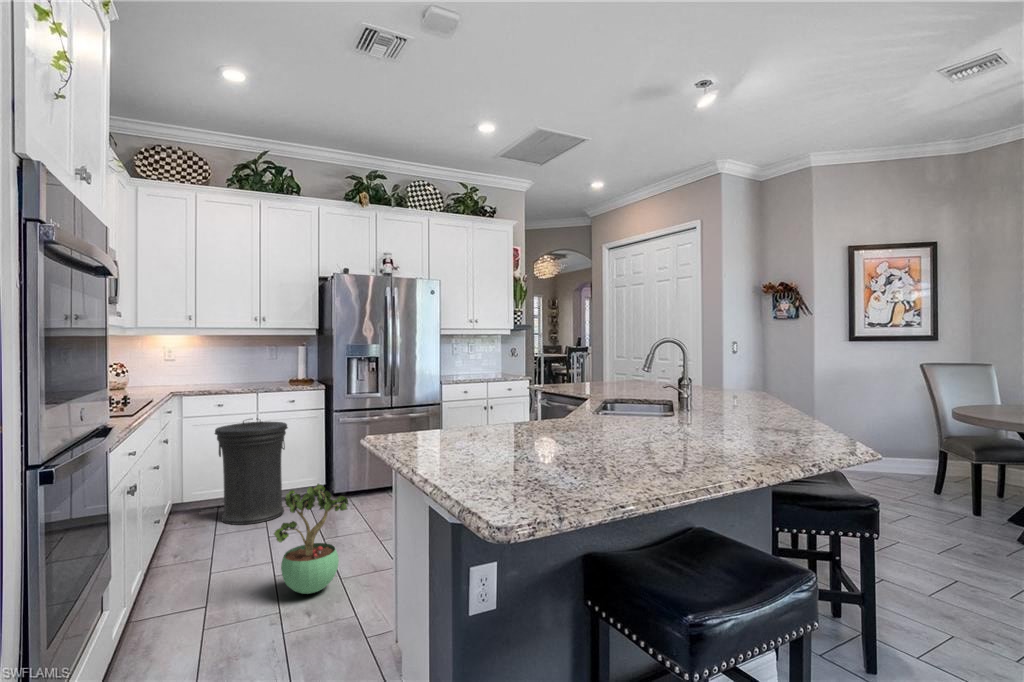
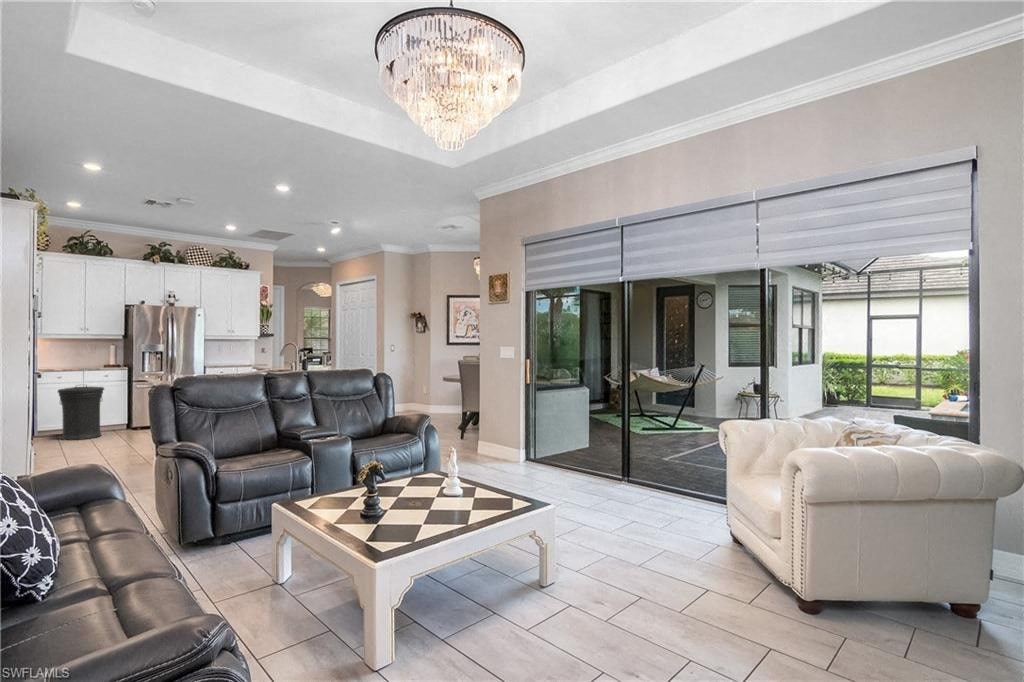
potted plant: present [274,484,348,594] -> none [104,406,142,453]

